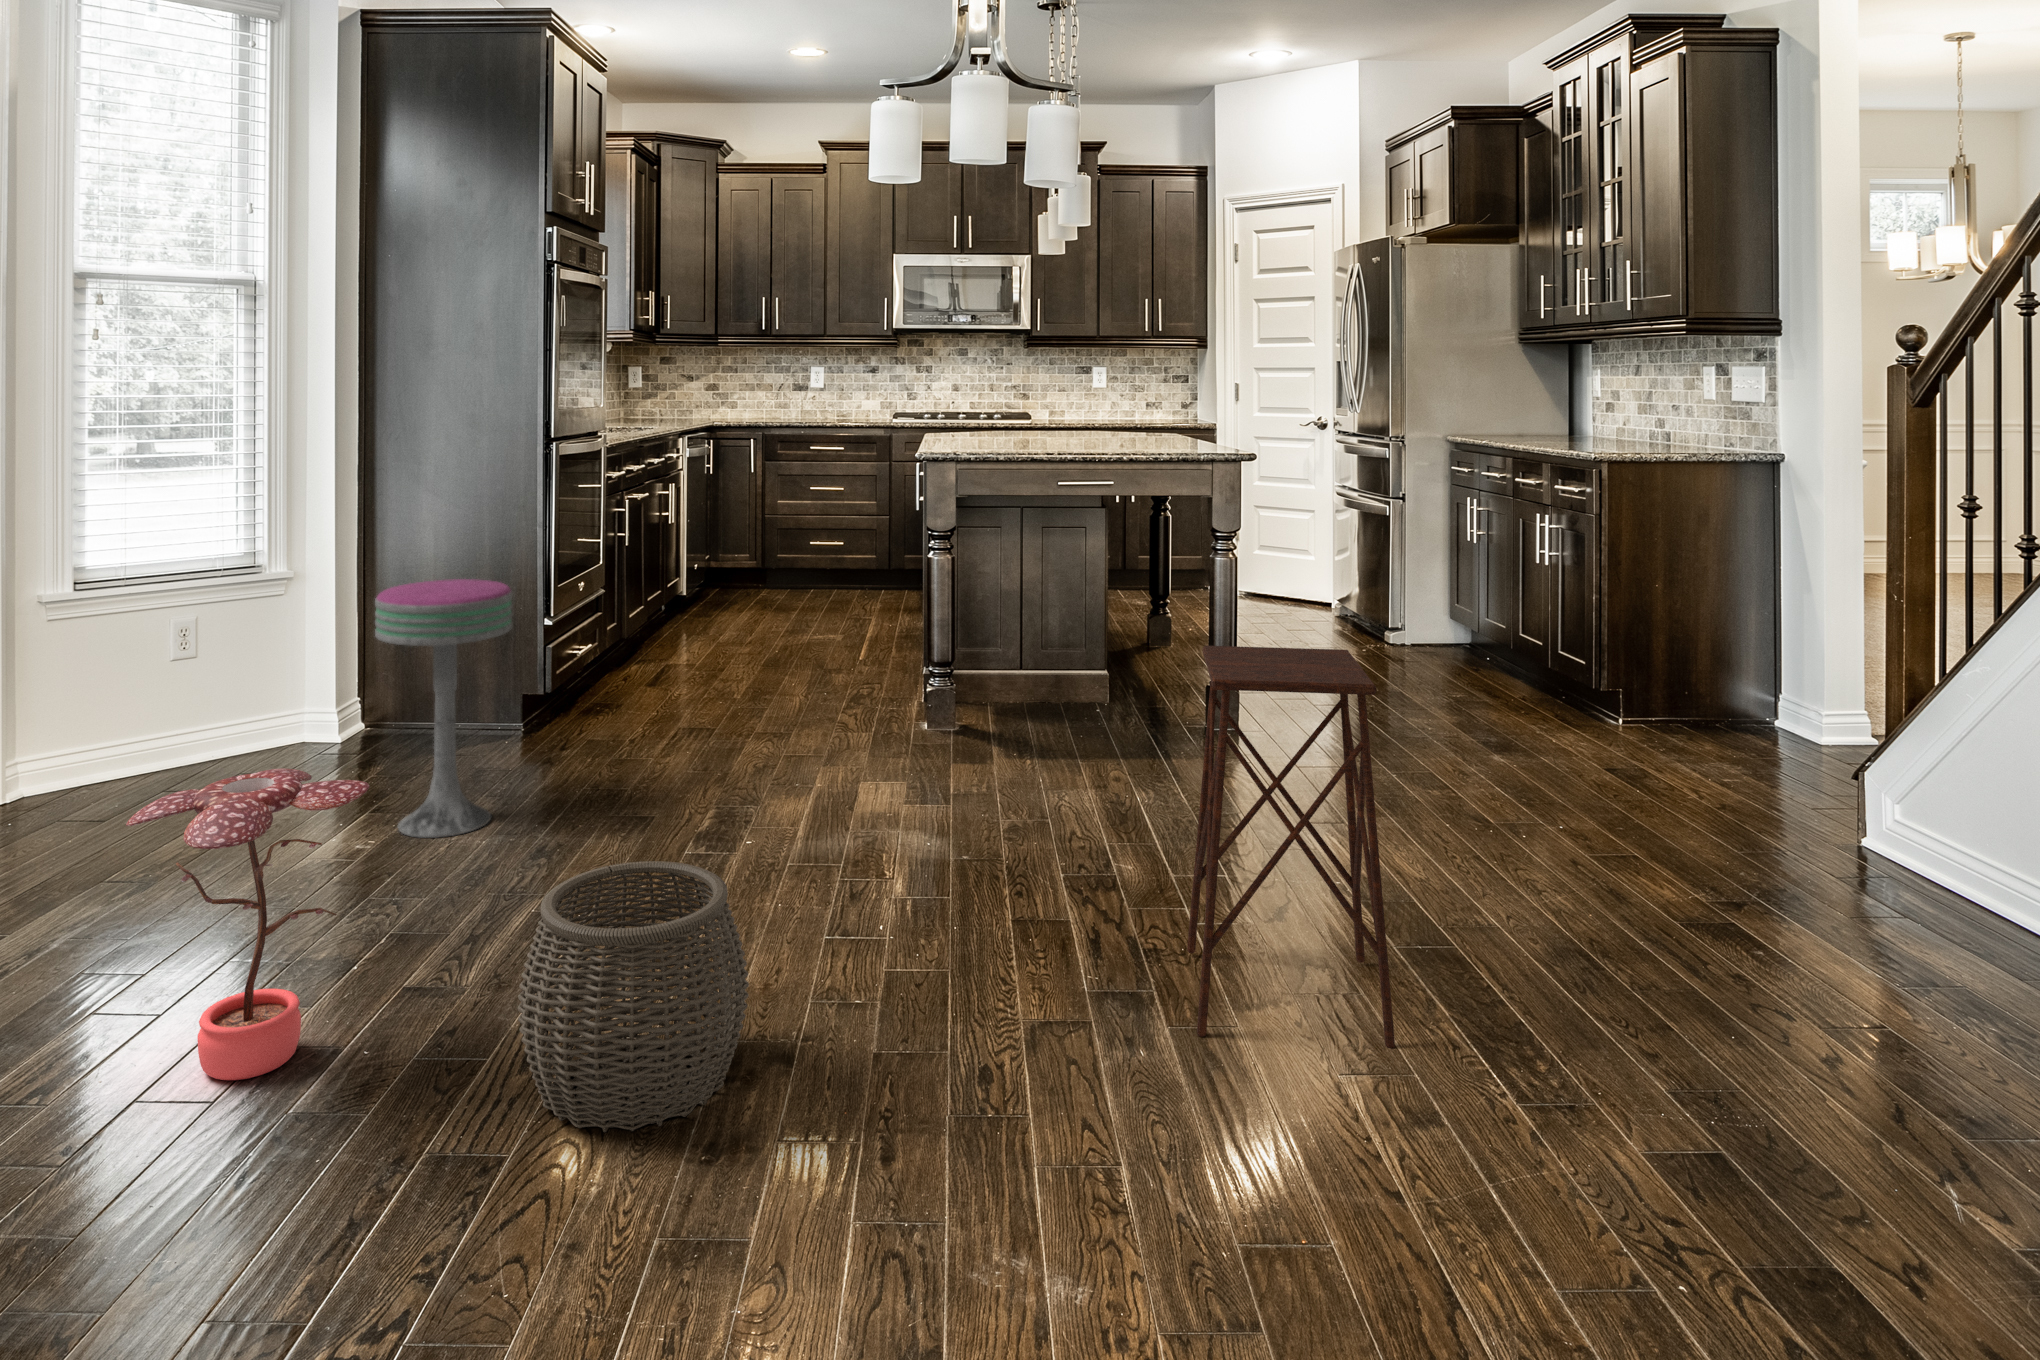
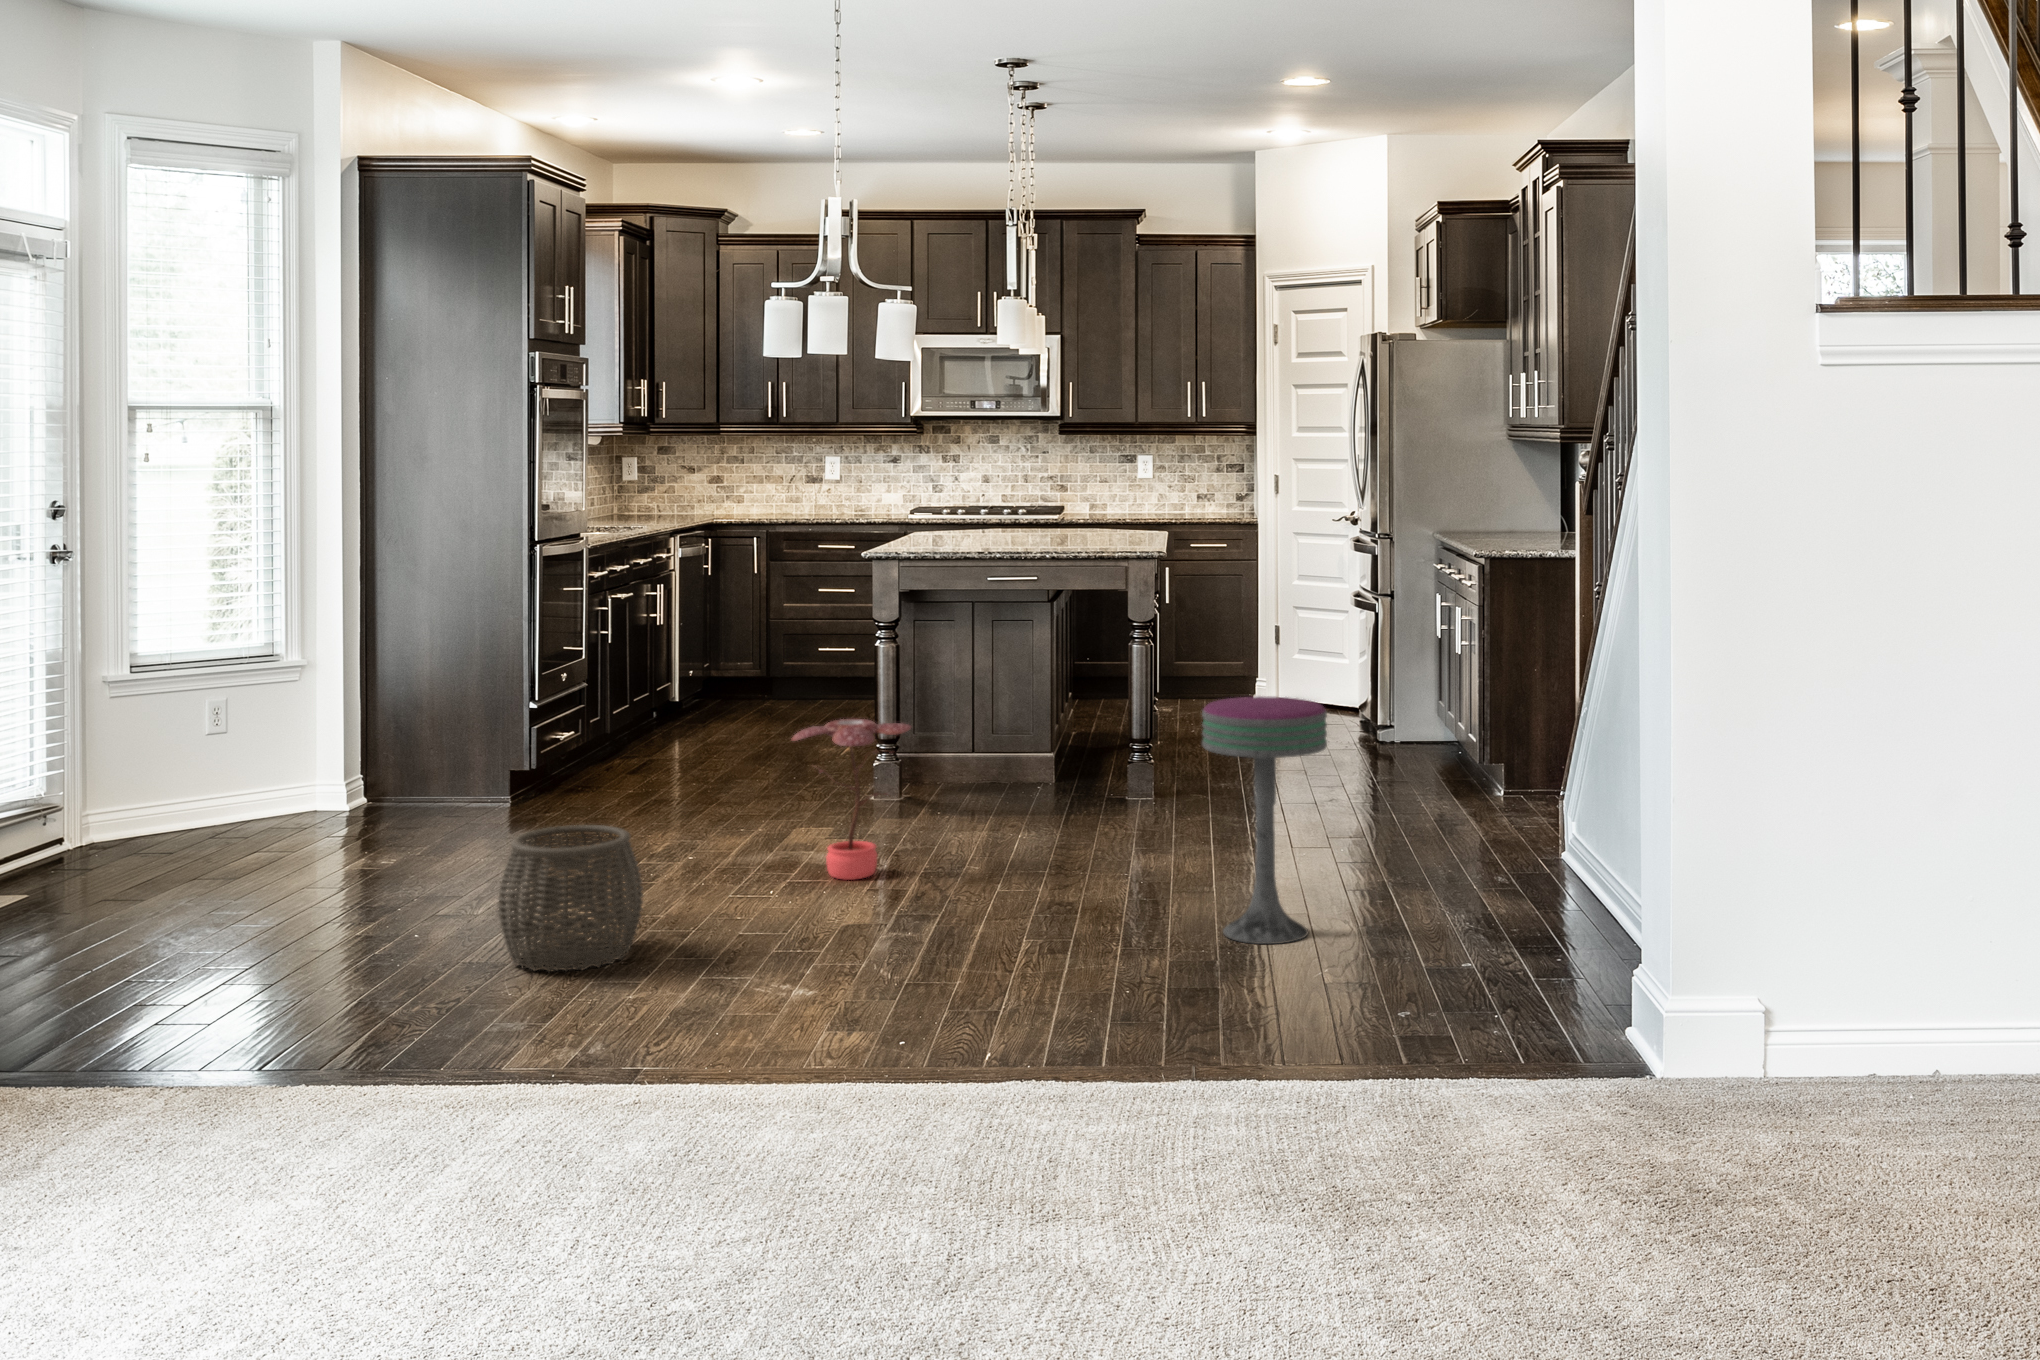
bar stool: present [375,579,513,838] -> present [1202,696,1327,944]
side table: present [1187,646,1395,1048] -> none [946,690,1094,945]
potted plant: present [126,768,369,1080] -> present [792,719,911,880]

